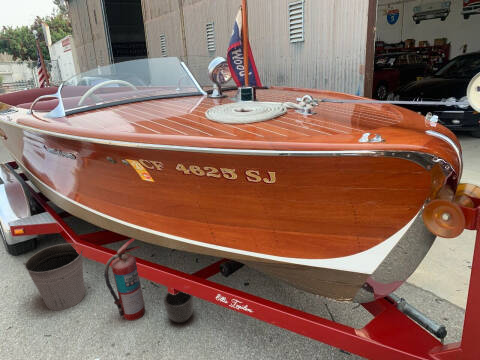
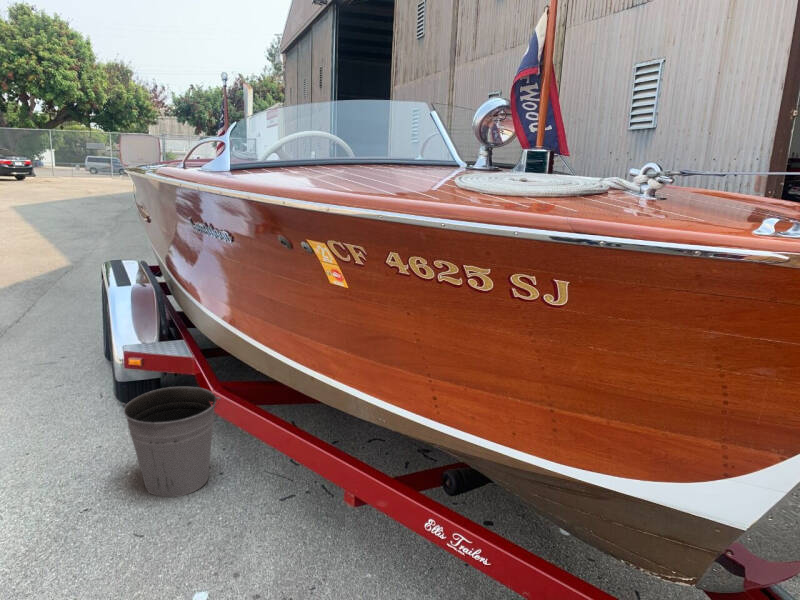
fire extinguisher: present [104,238,145,320] -> none [239,390,309,540]
planter: present [164,292,194,323] -> none [332,498,385,564]

